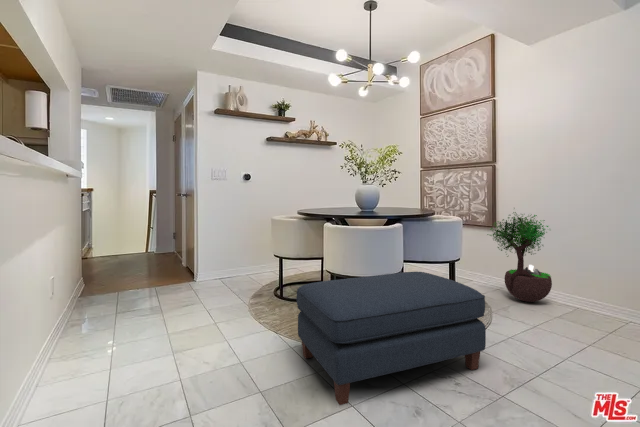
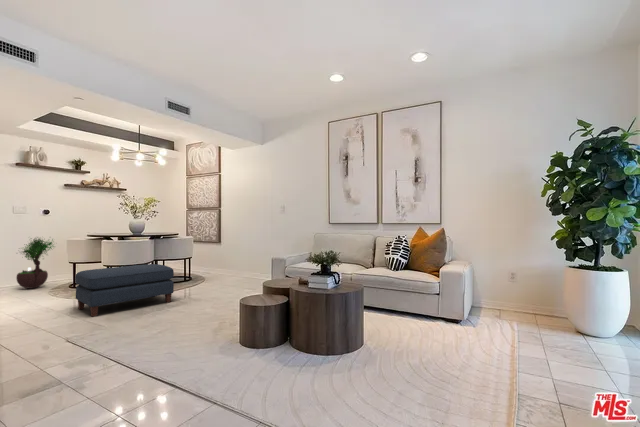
potted tree: present [487,212,552,302] -> present [17,239,53,289]

